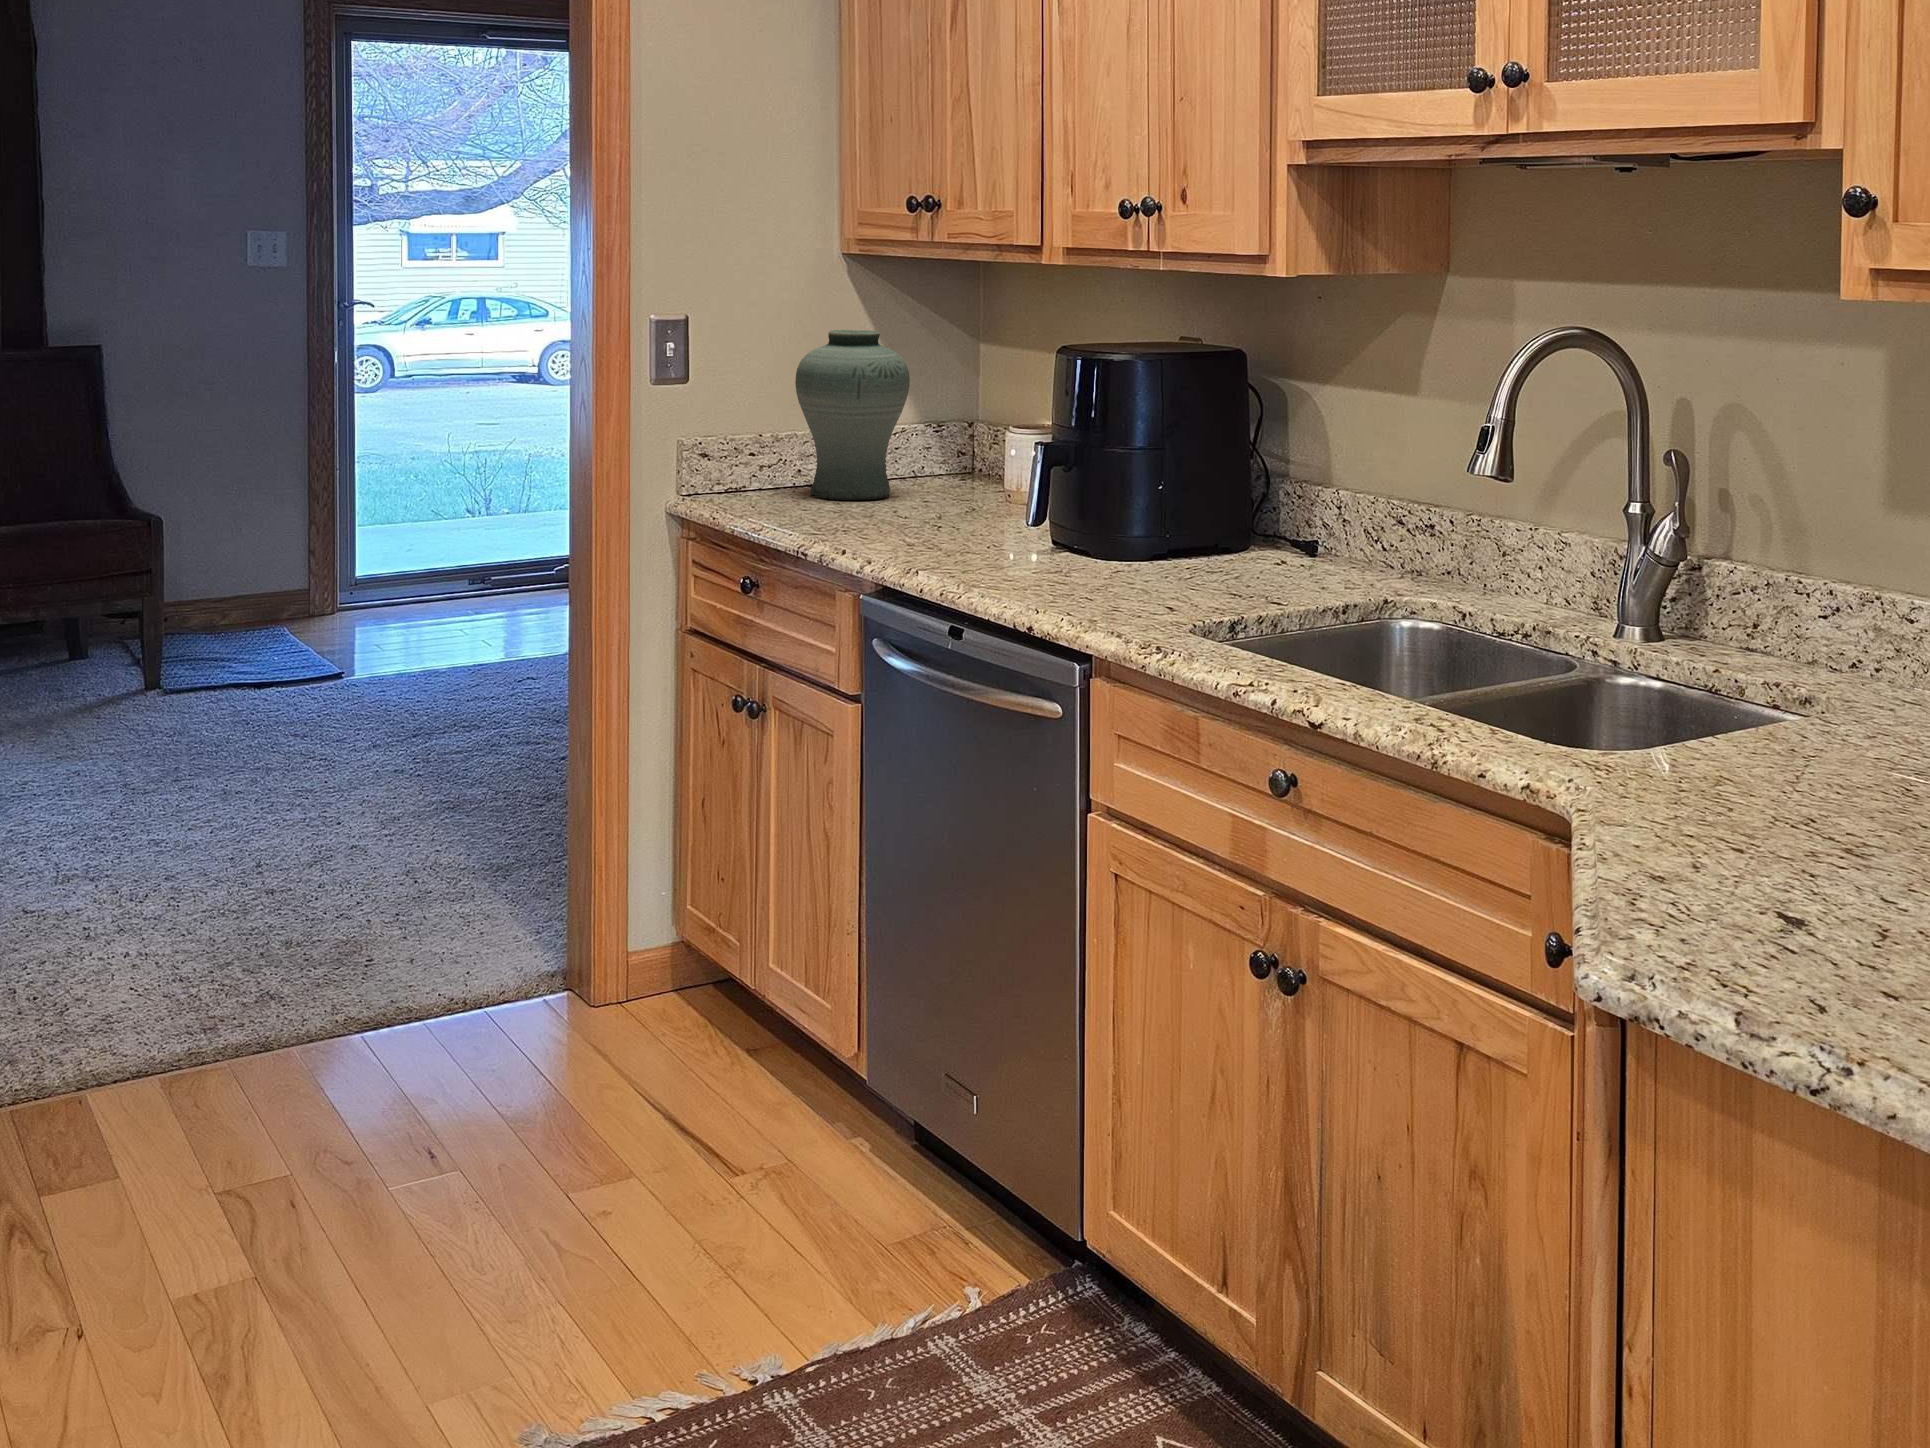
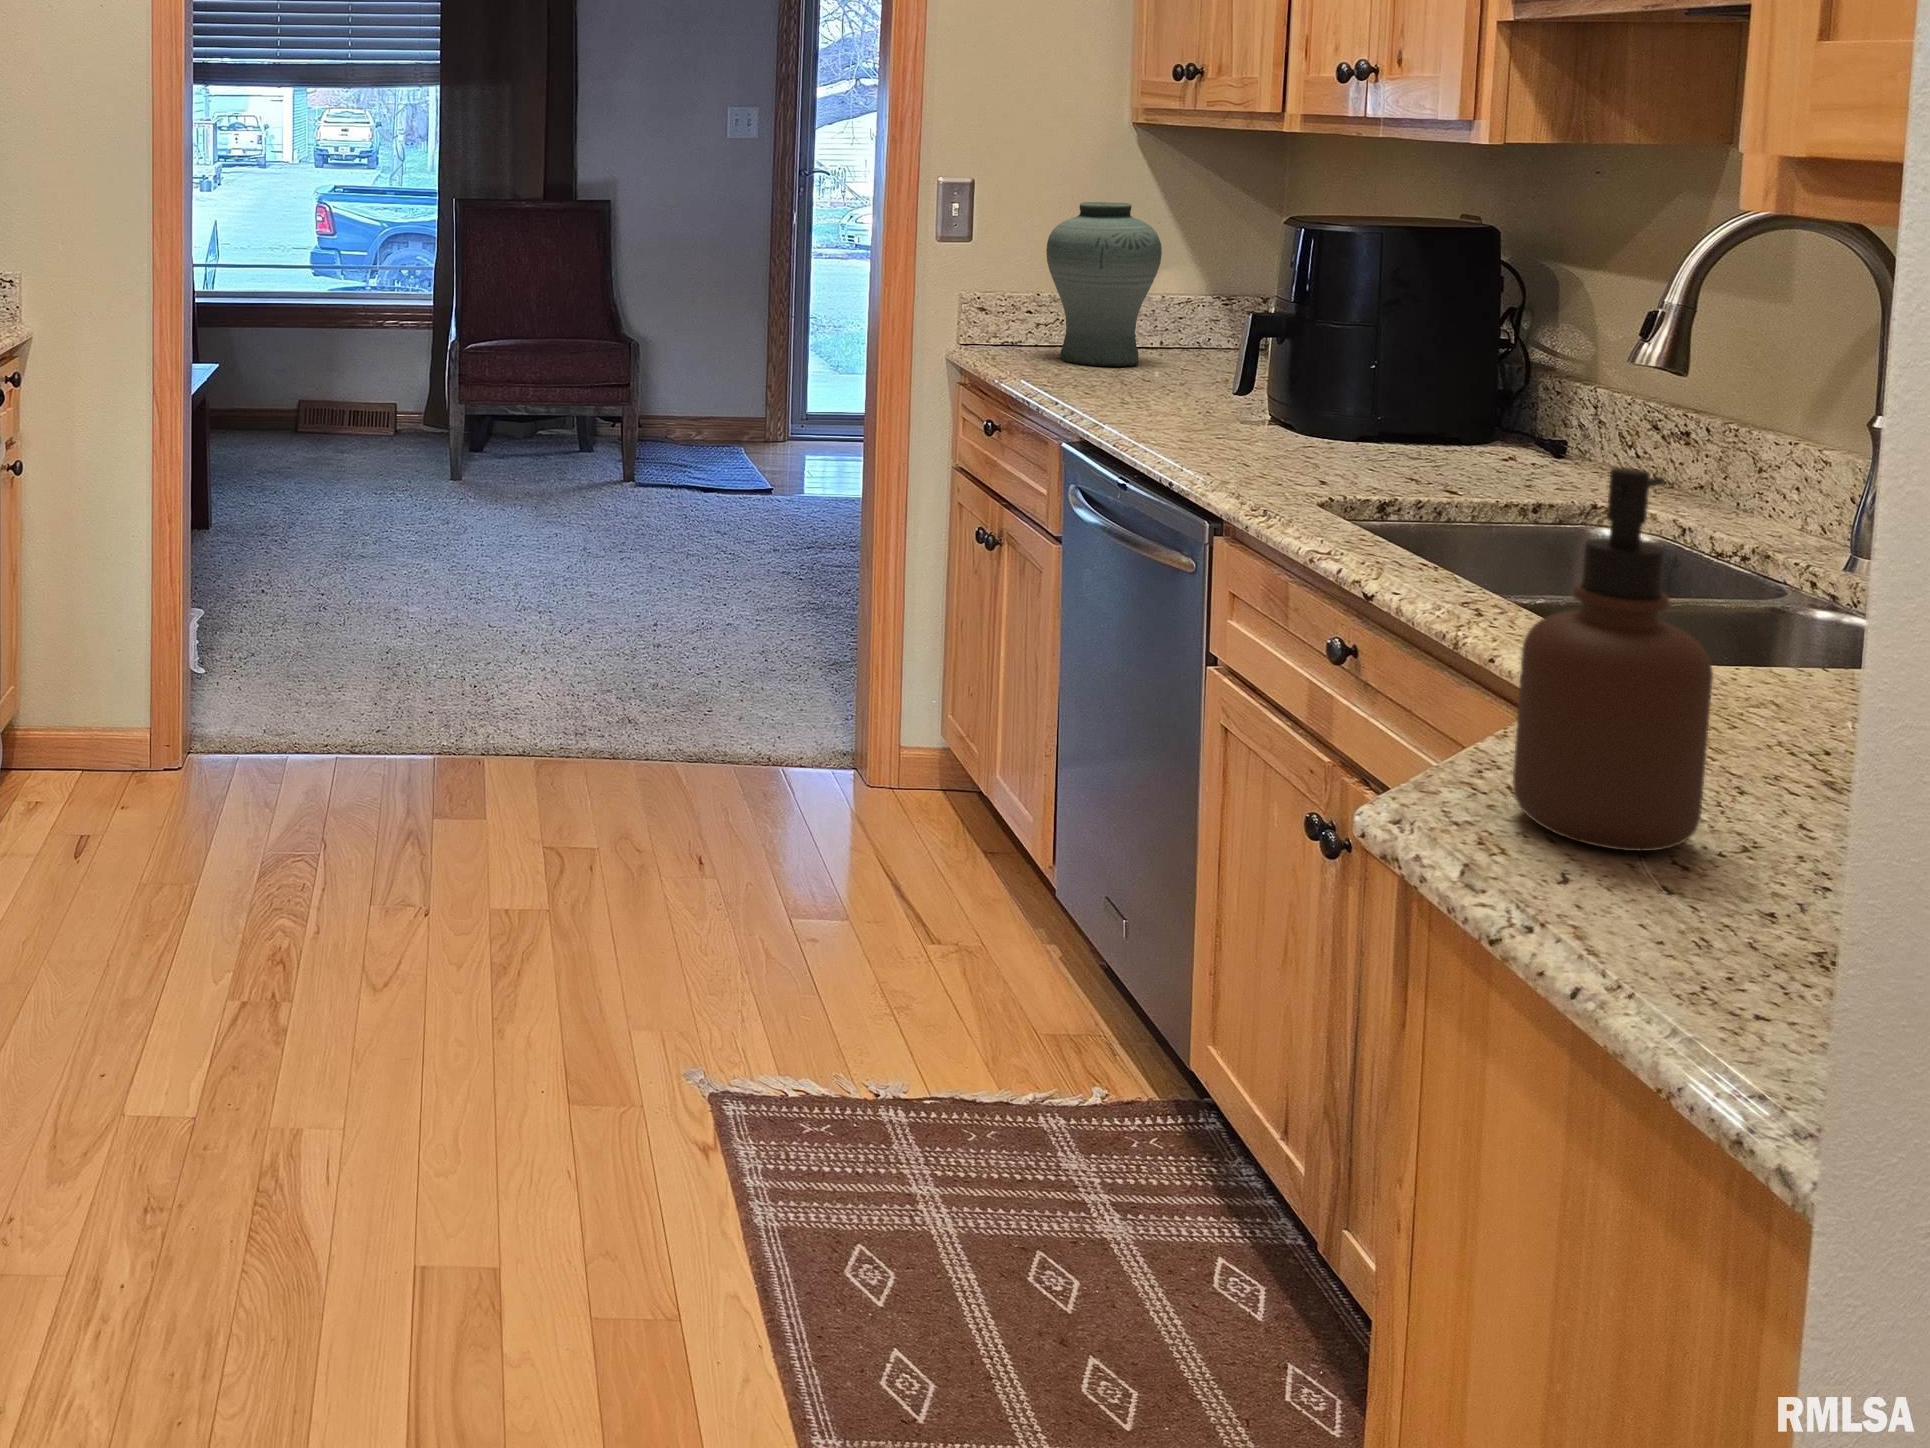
soap dispenser: none [1693,585,1855,957] -> present [1513,468,1713,851]

